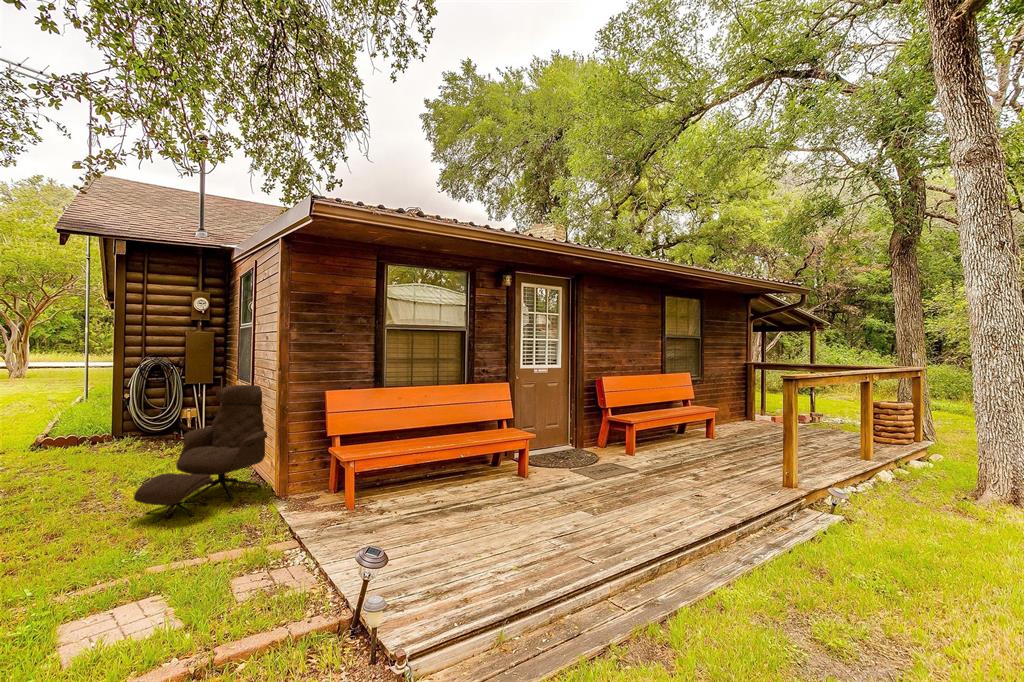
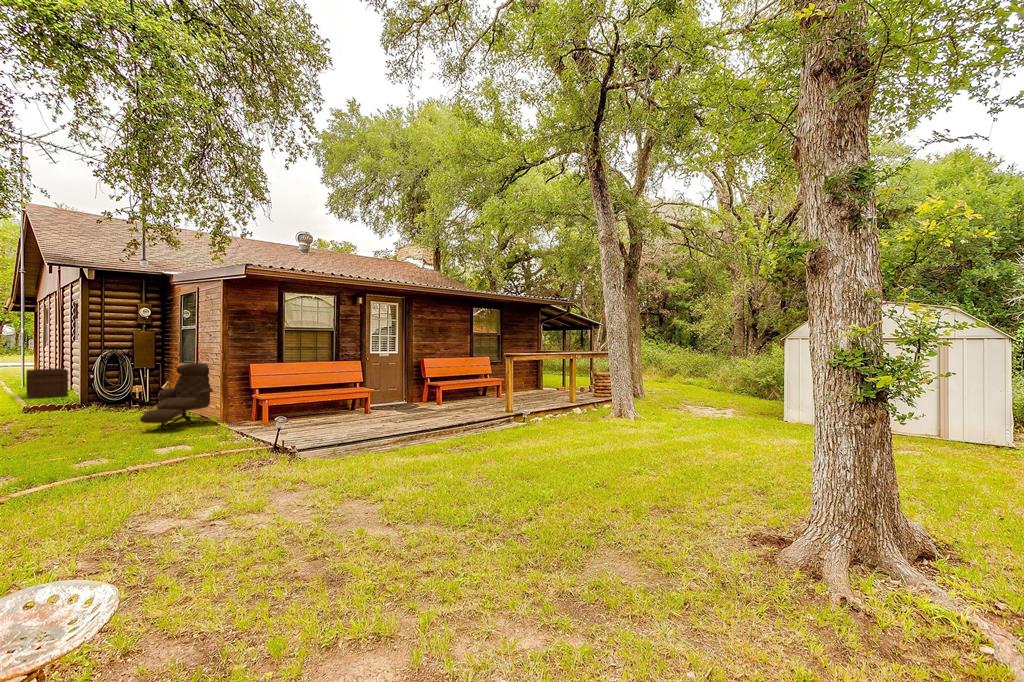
wooden crate: none [78,378,127,419] -> present [26,368,68,399]

